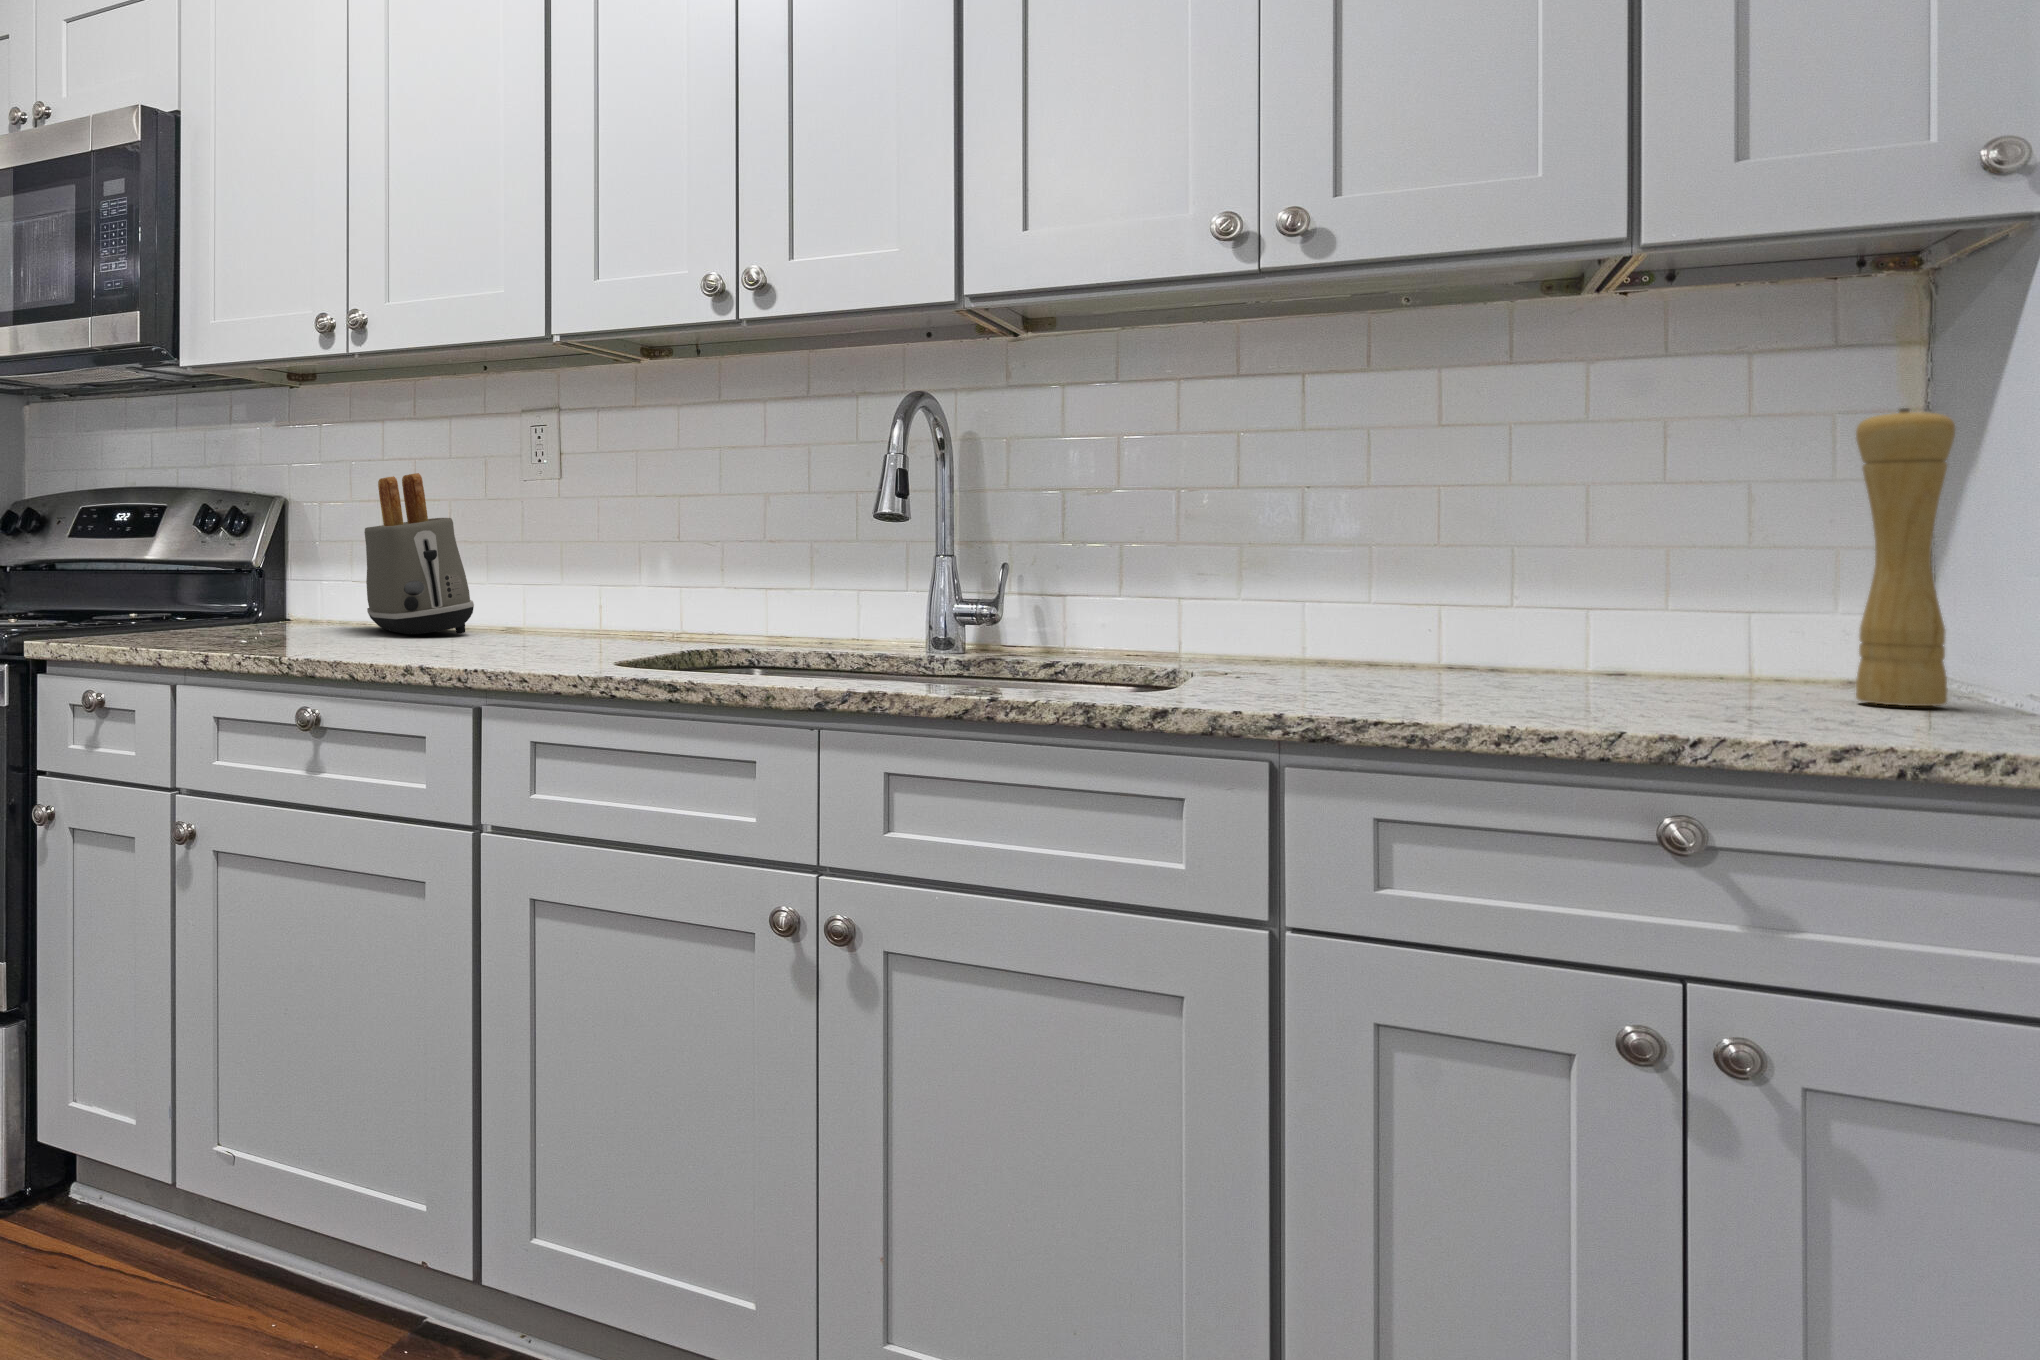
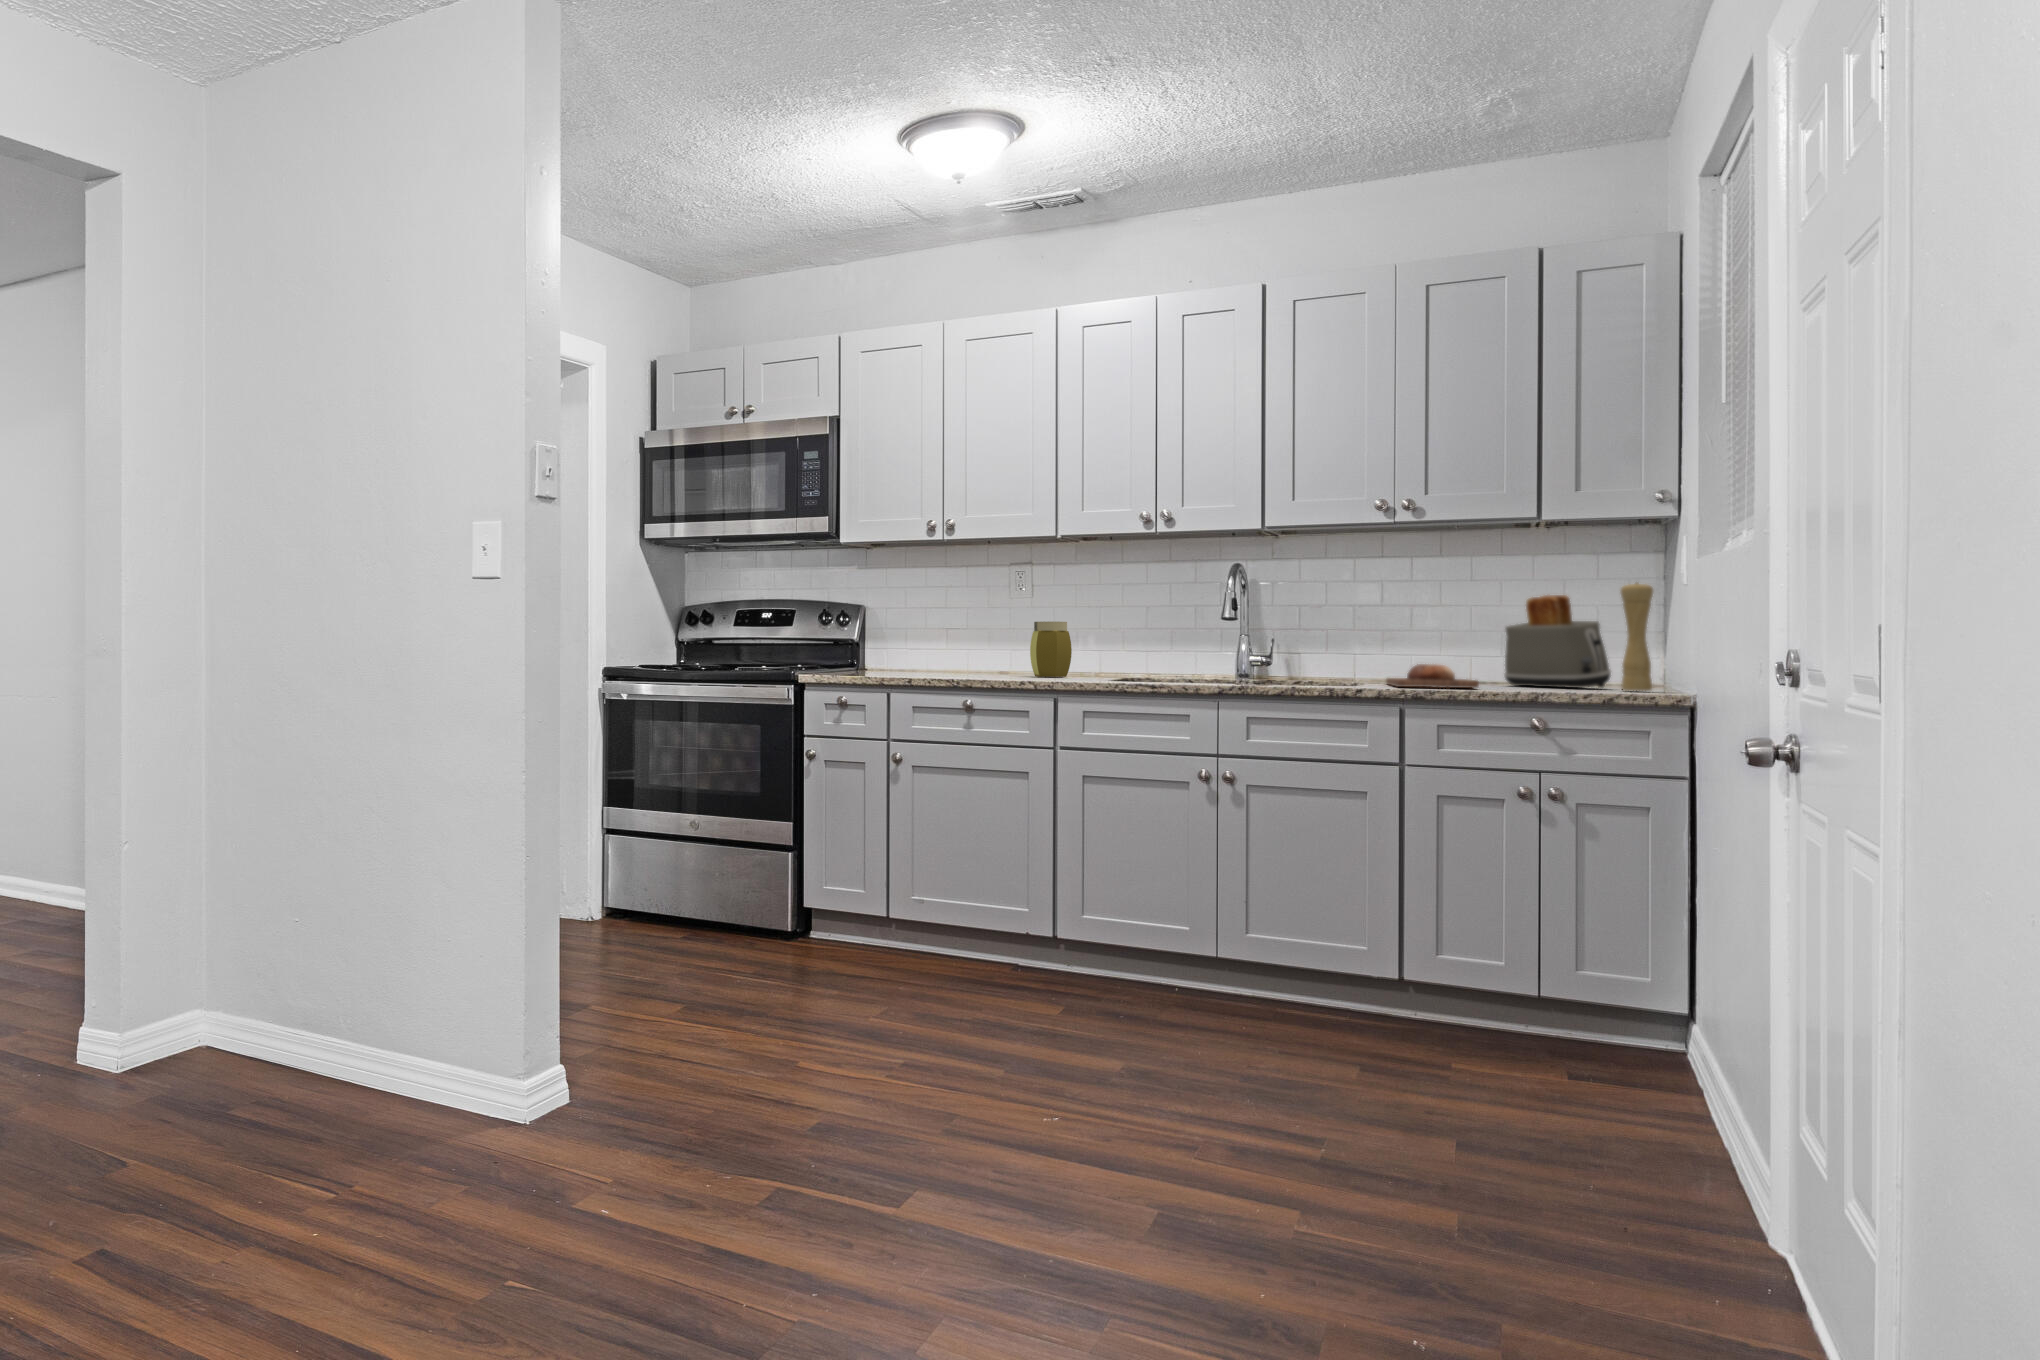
toaster: present [364,473,474,634] -> present [1504,595,1611,688]
jar: none [507,526,583,646] -> present [1030,621,1072,677]
bread loaf: none [1244,623,1481,700] -> present [1386,664,1479,688]

